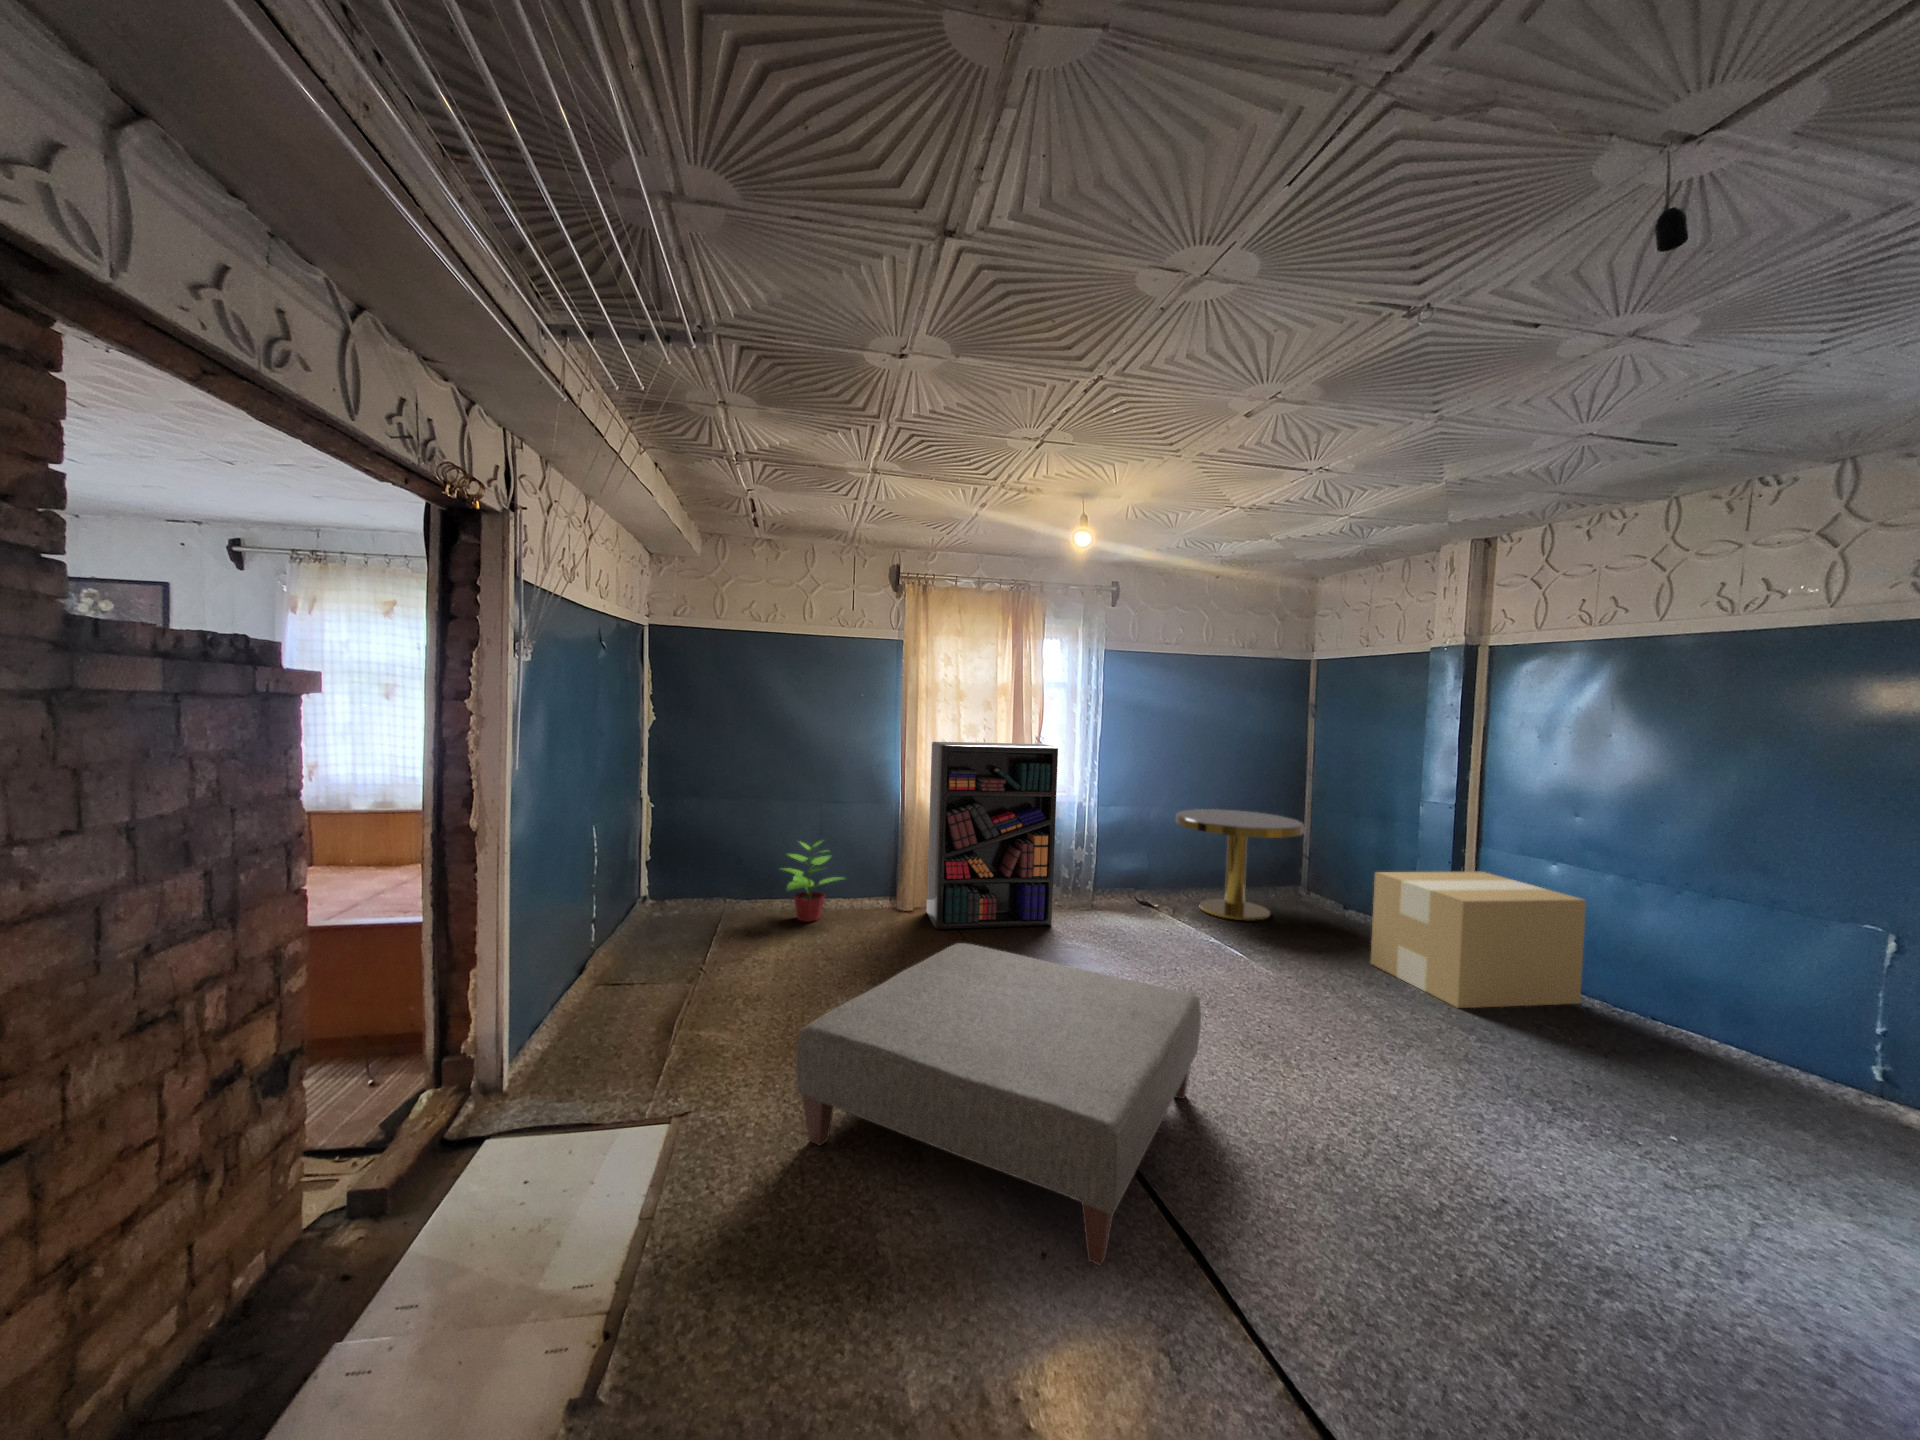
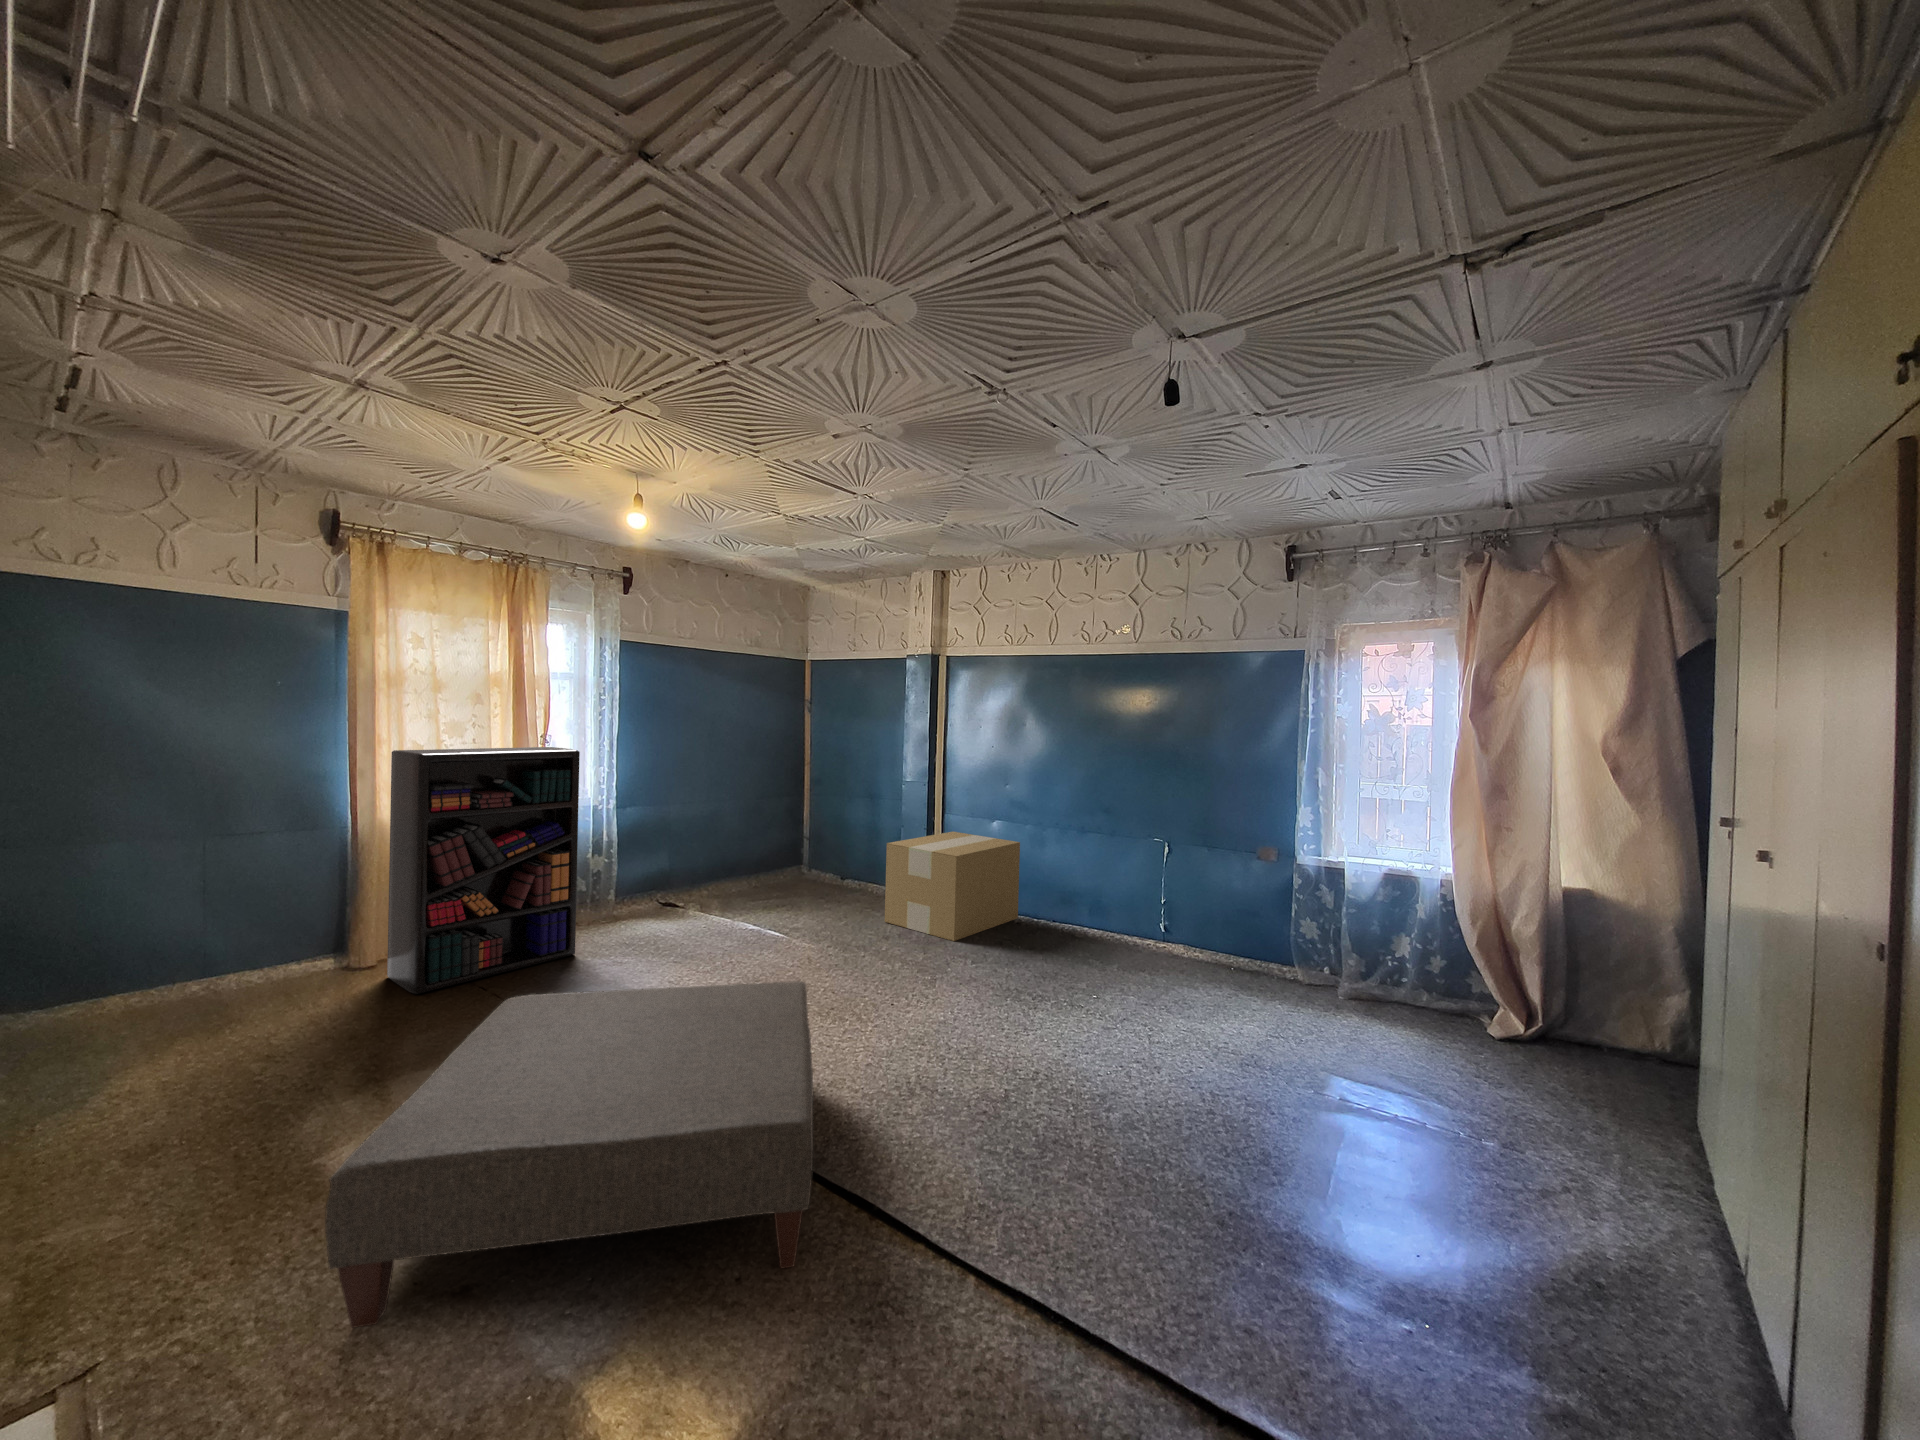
side table: present [1176,809,1304,920] -> none [700,803,819,908]
potted plant: present [782,841,843,922] -> none [89,907,245,1041]

